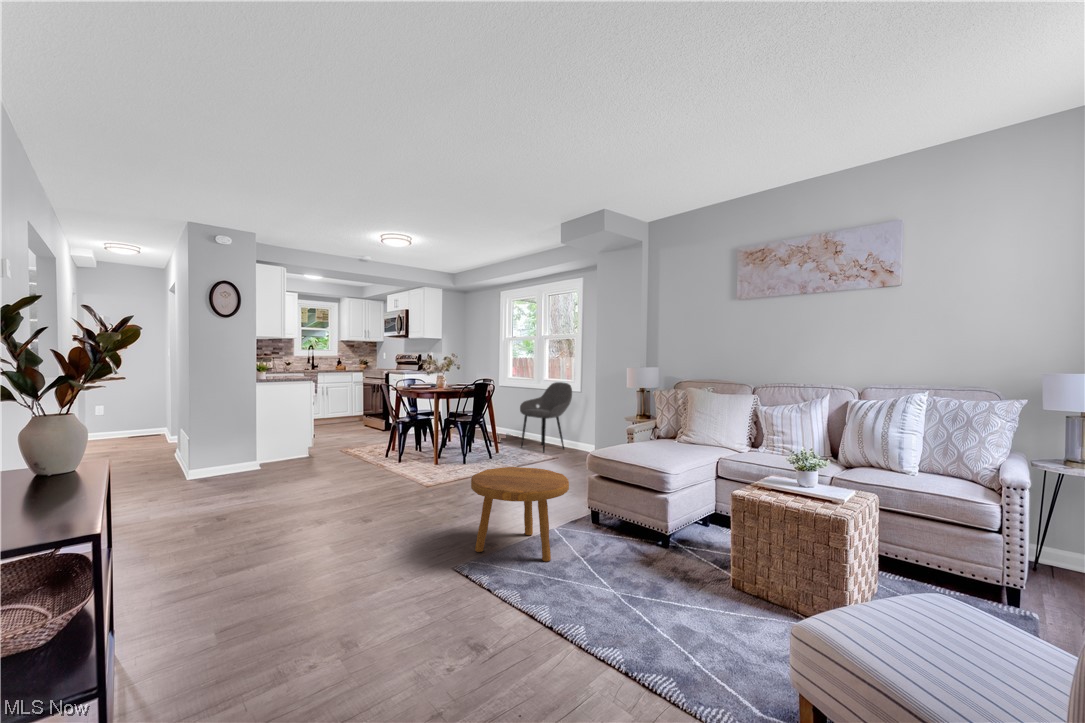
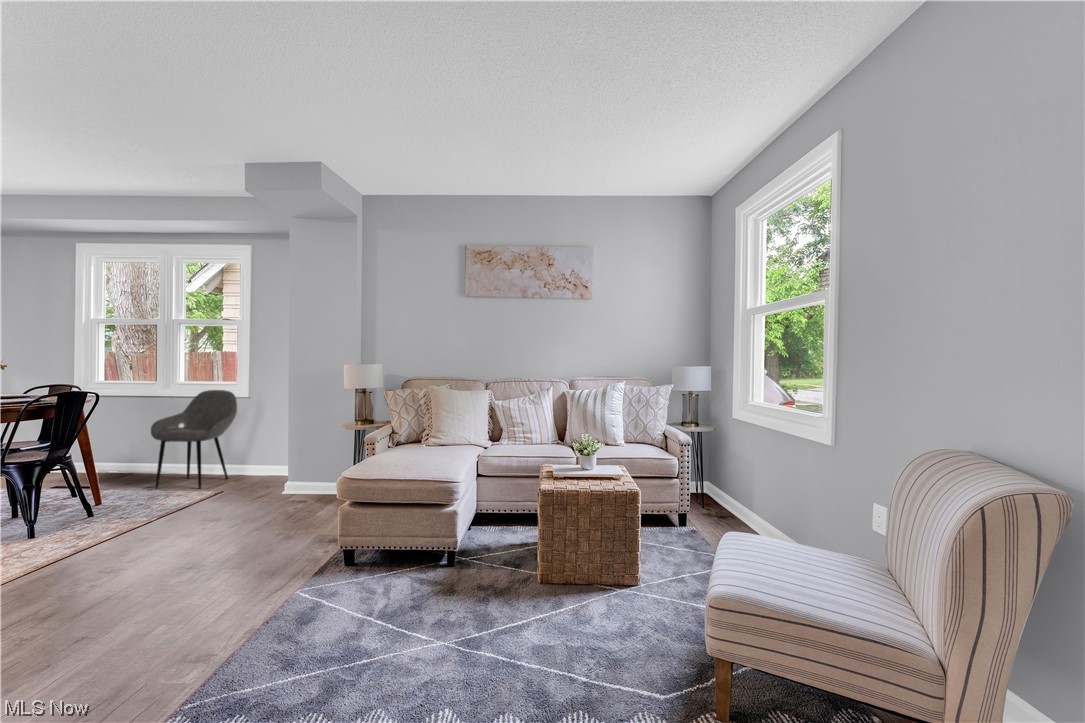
footstool: present [471,467,569,562] -> none [188,510,349,661]

